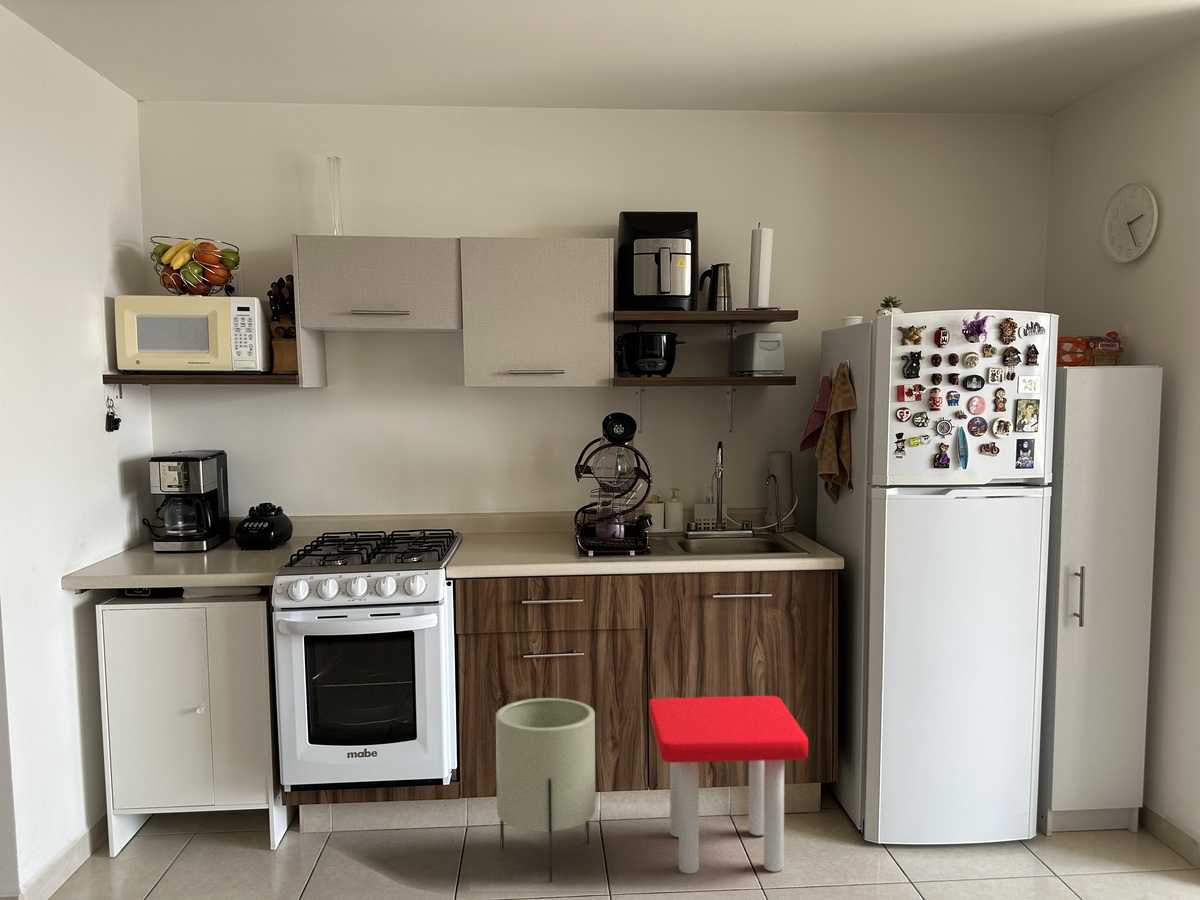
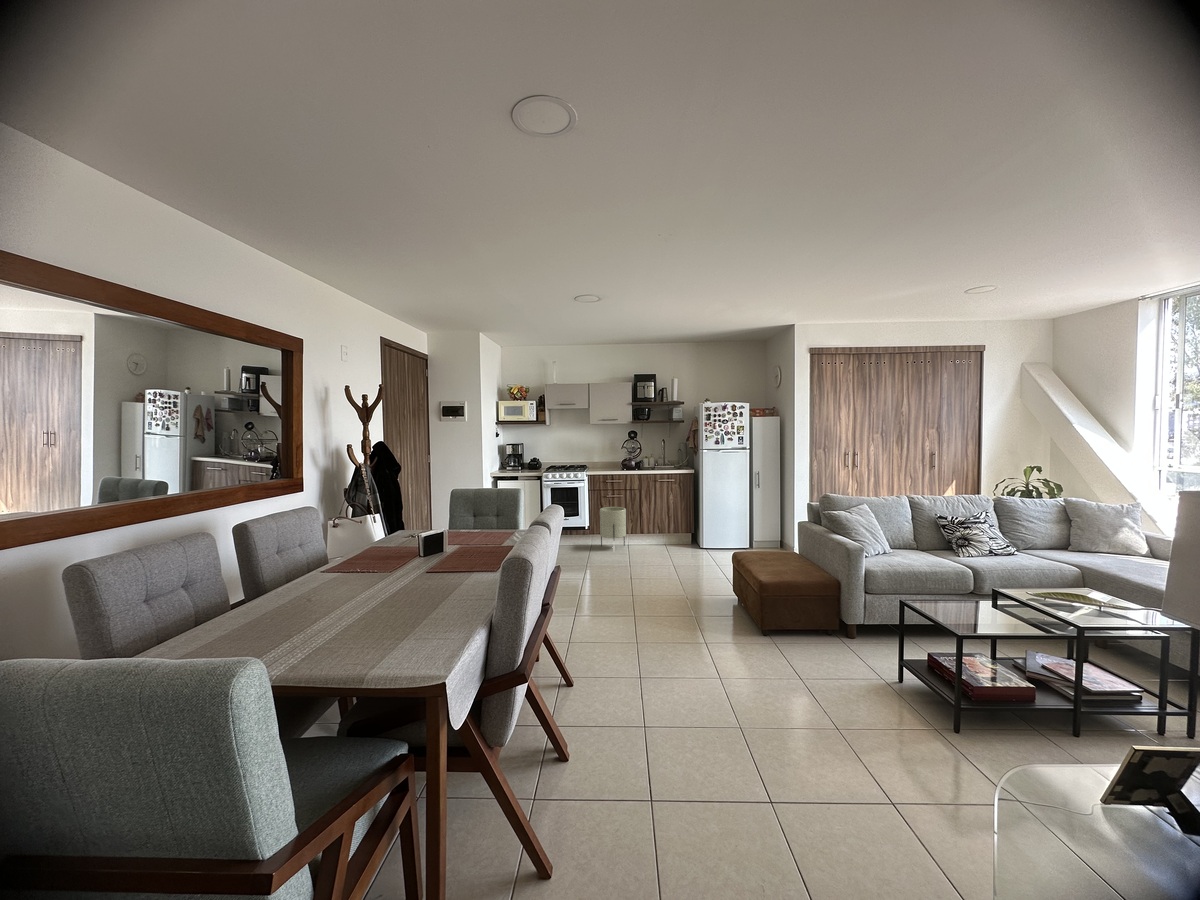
stool: present [649,696,808,874] -> none [641,509,681,551]

